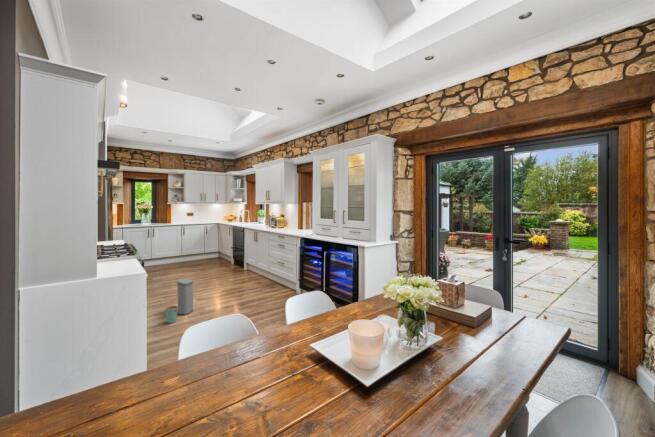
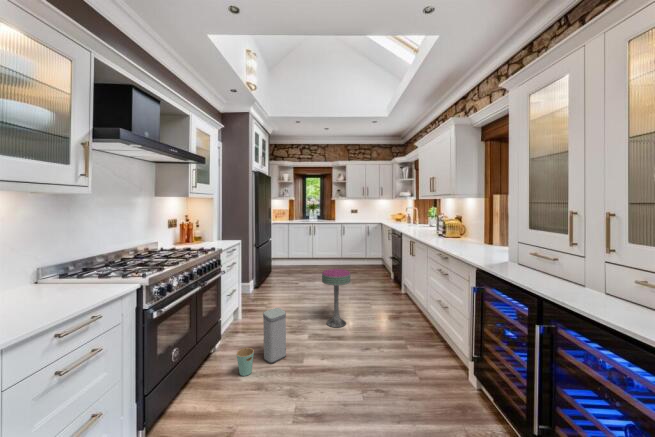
bar stool: none [202,254,224,294] -> present [322,269,351,327]

